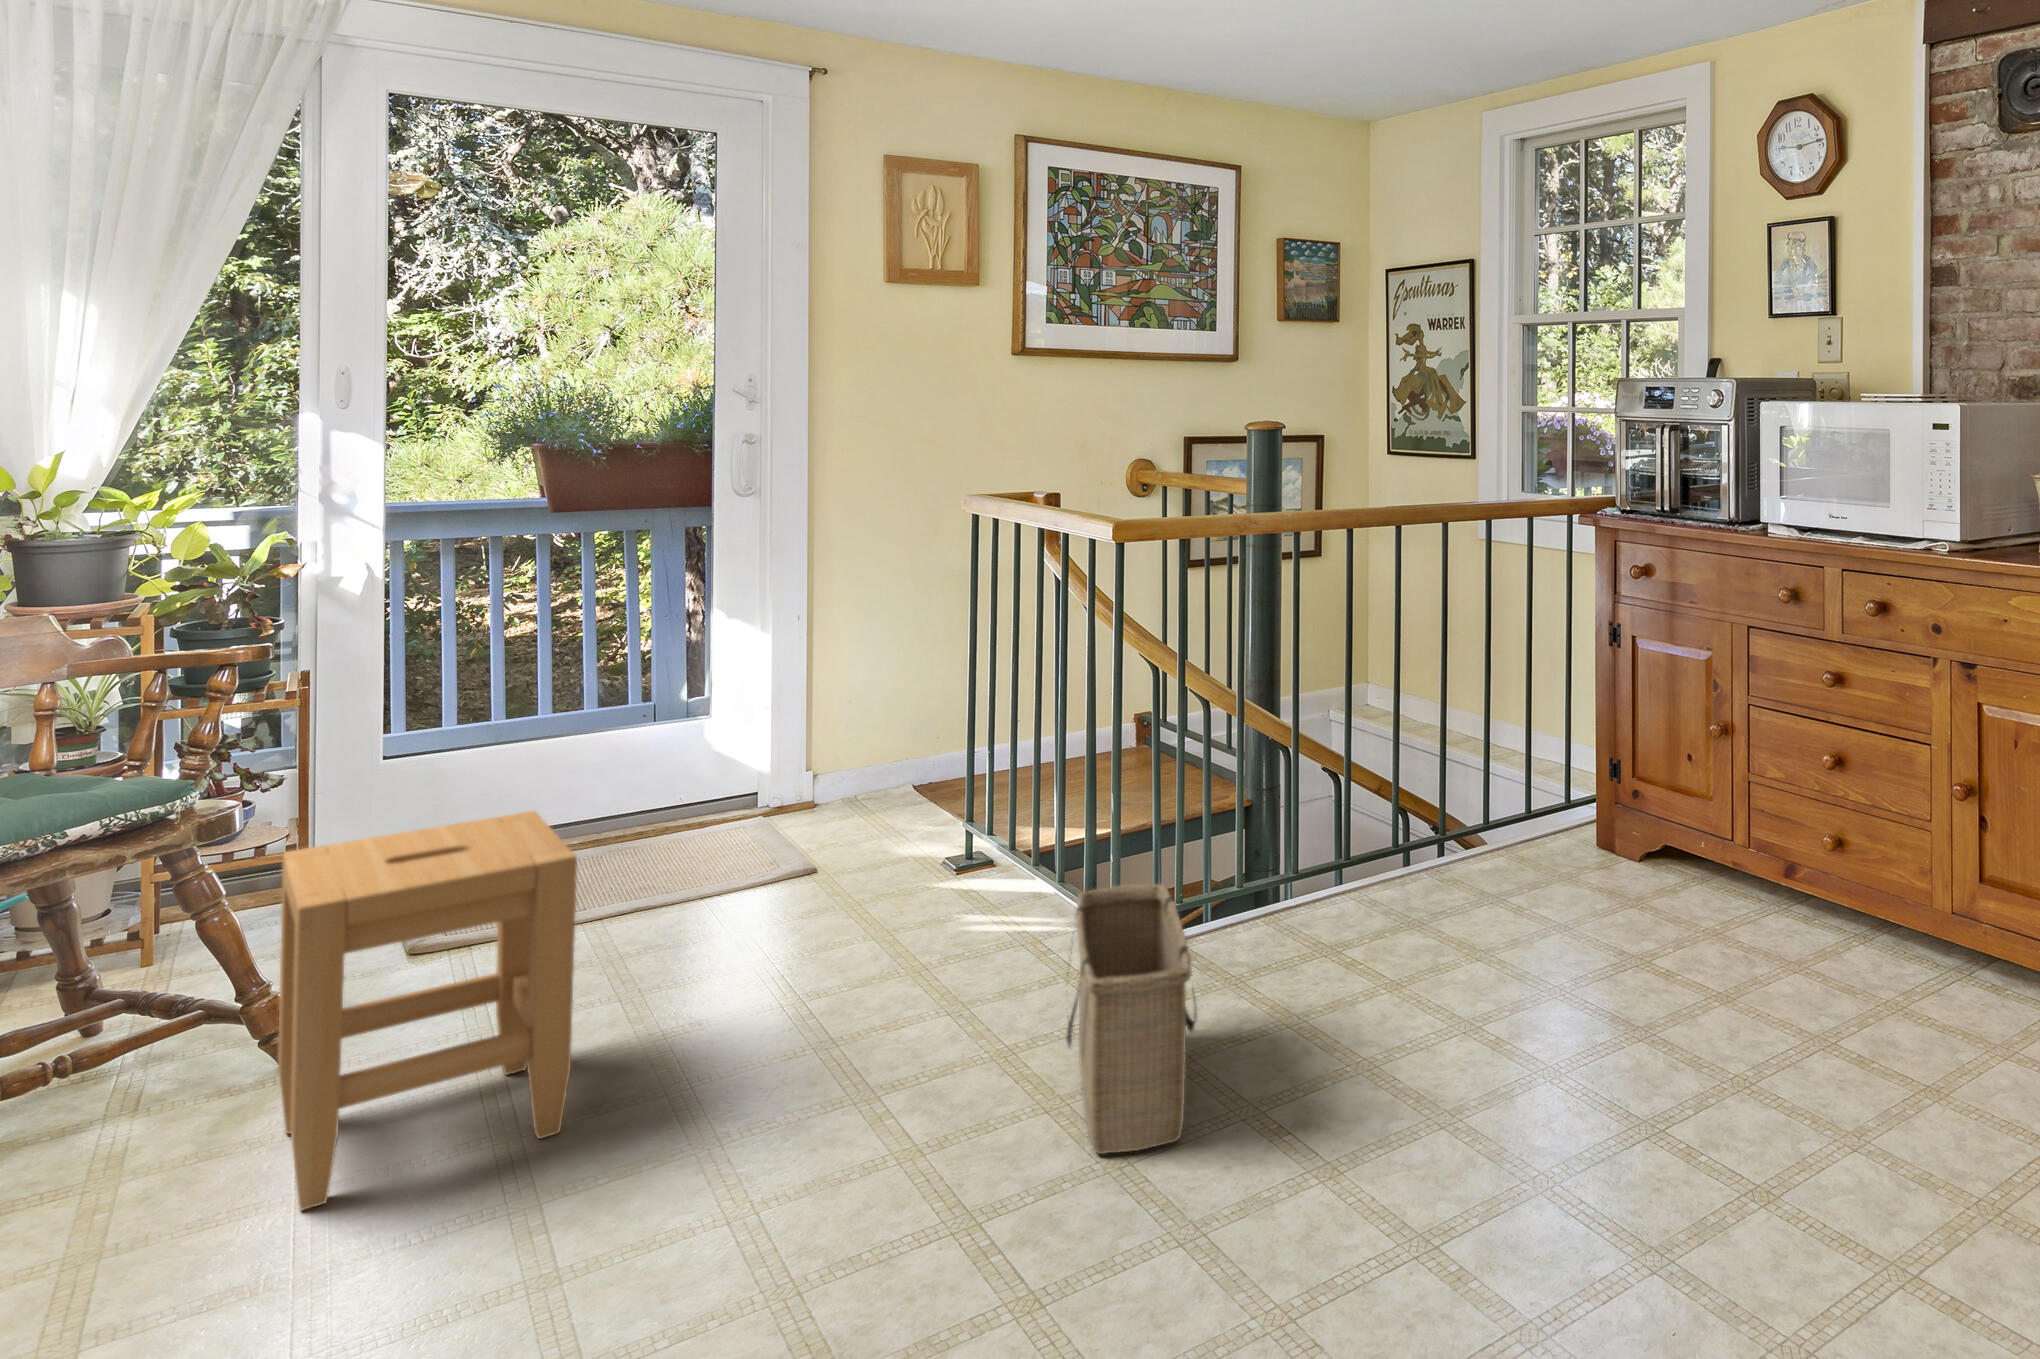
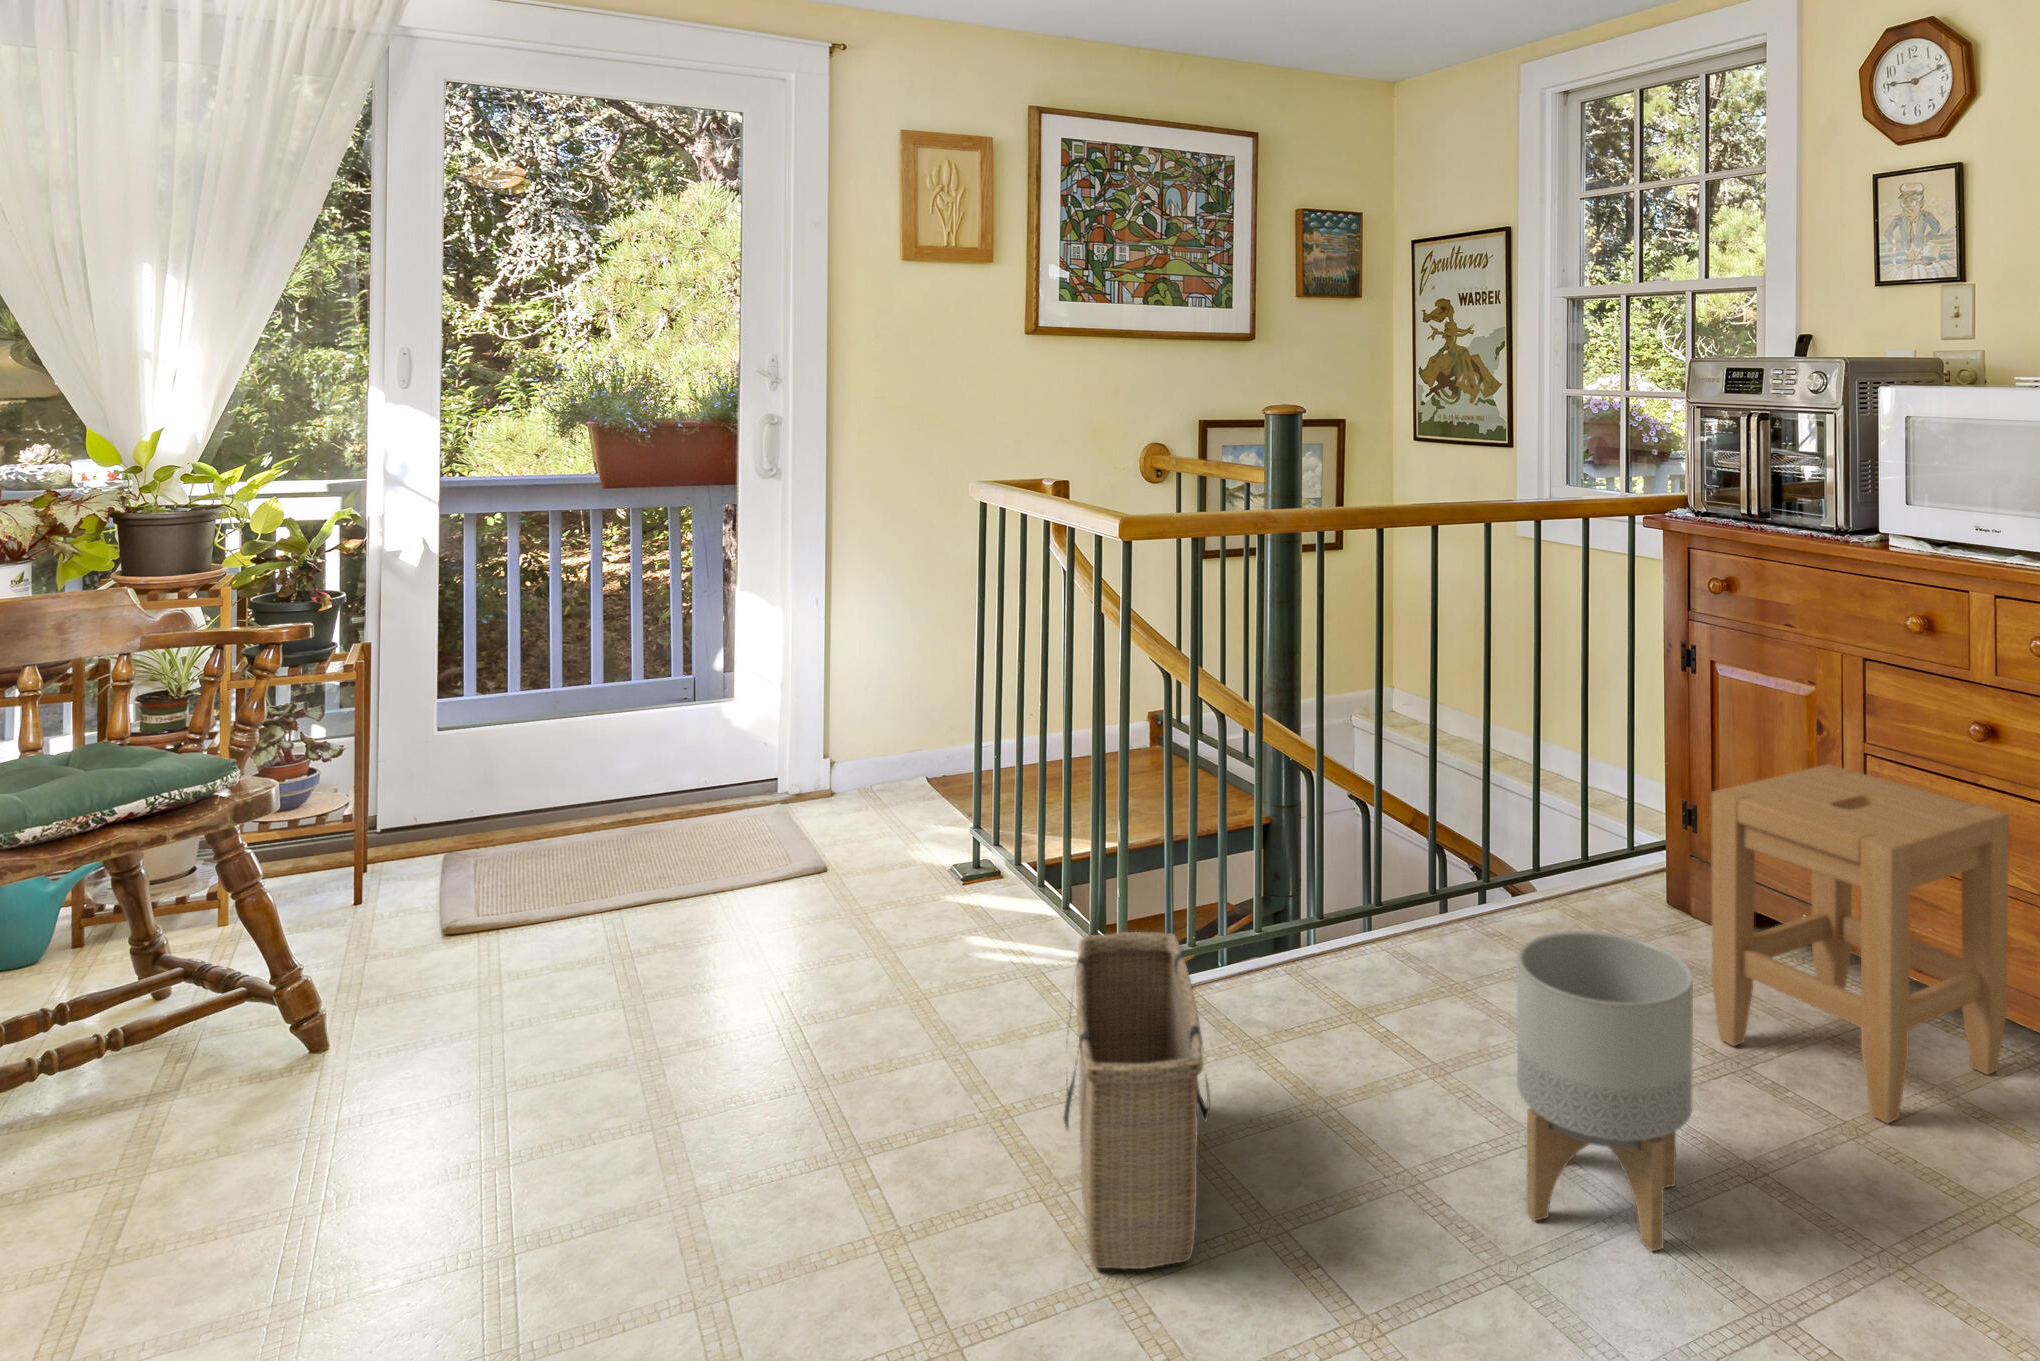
stool: present [278,811,577,1210] -> present [1711,764,2009,1123]
planter: none [1456,851,1594,1096] -> present [1517,931,1693,1251]

